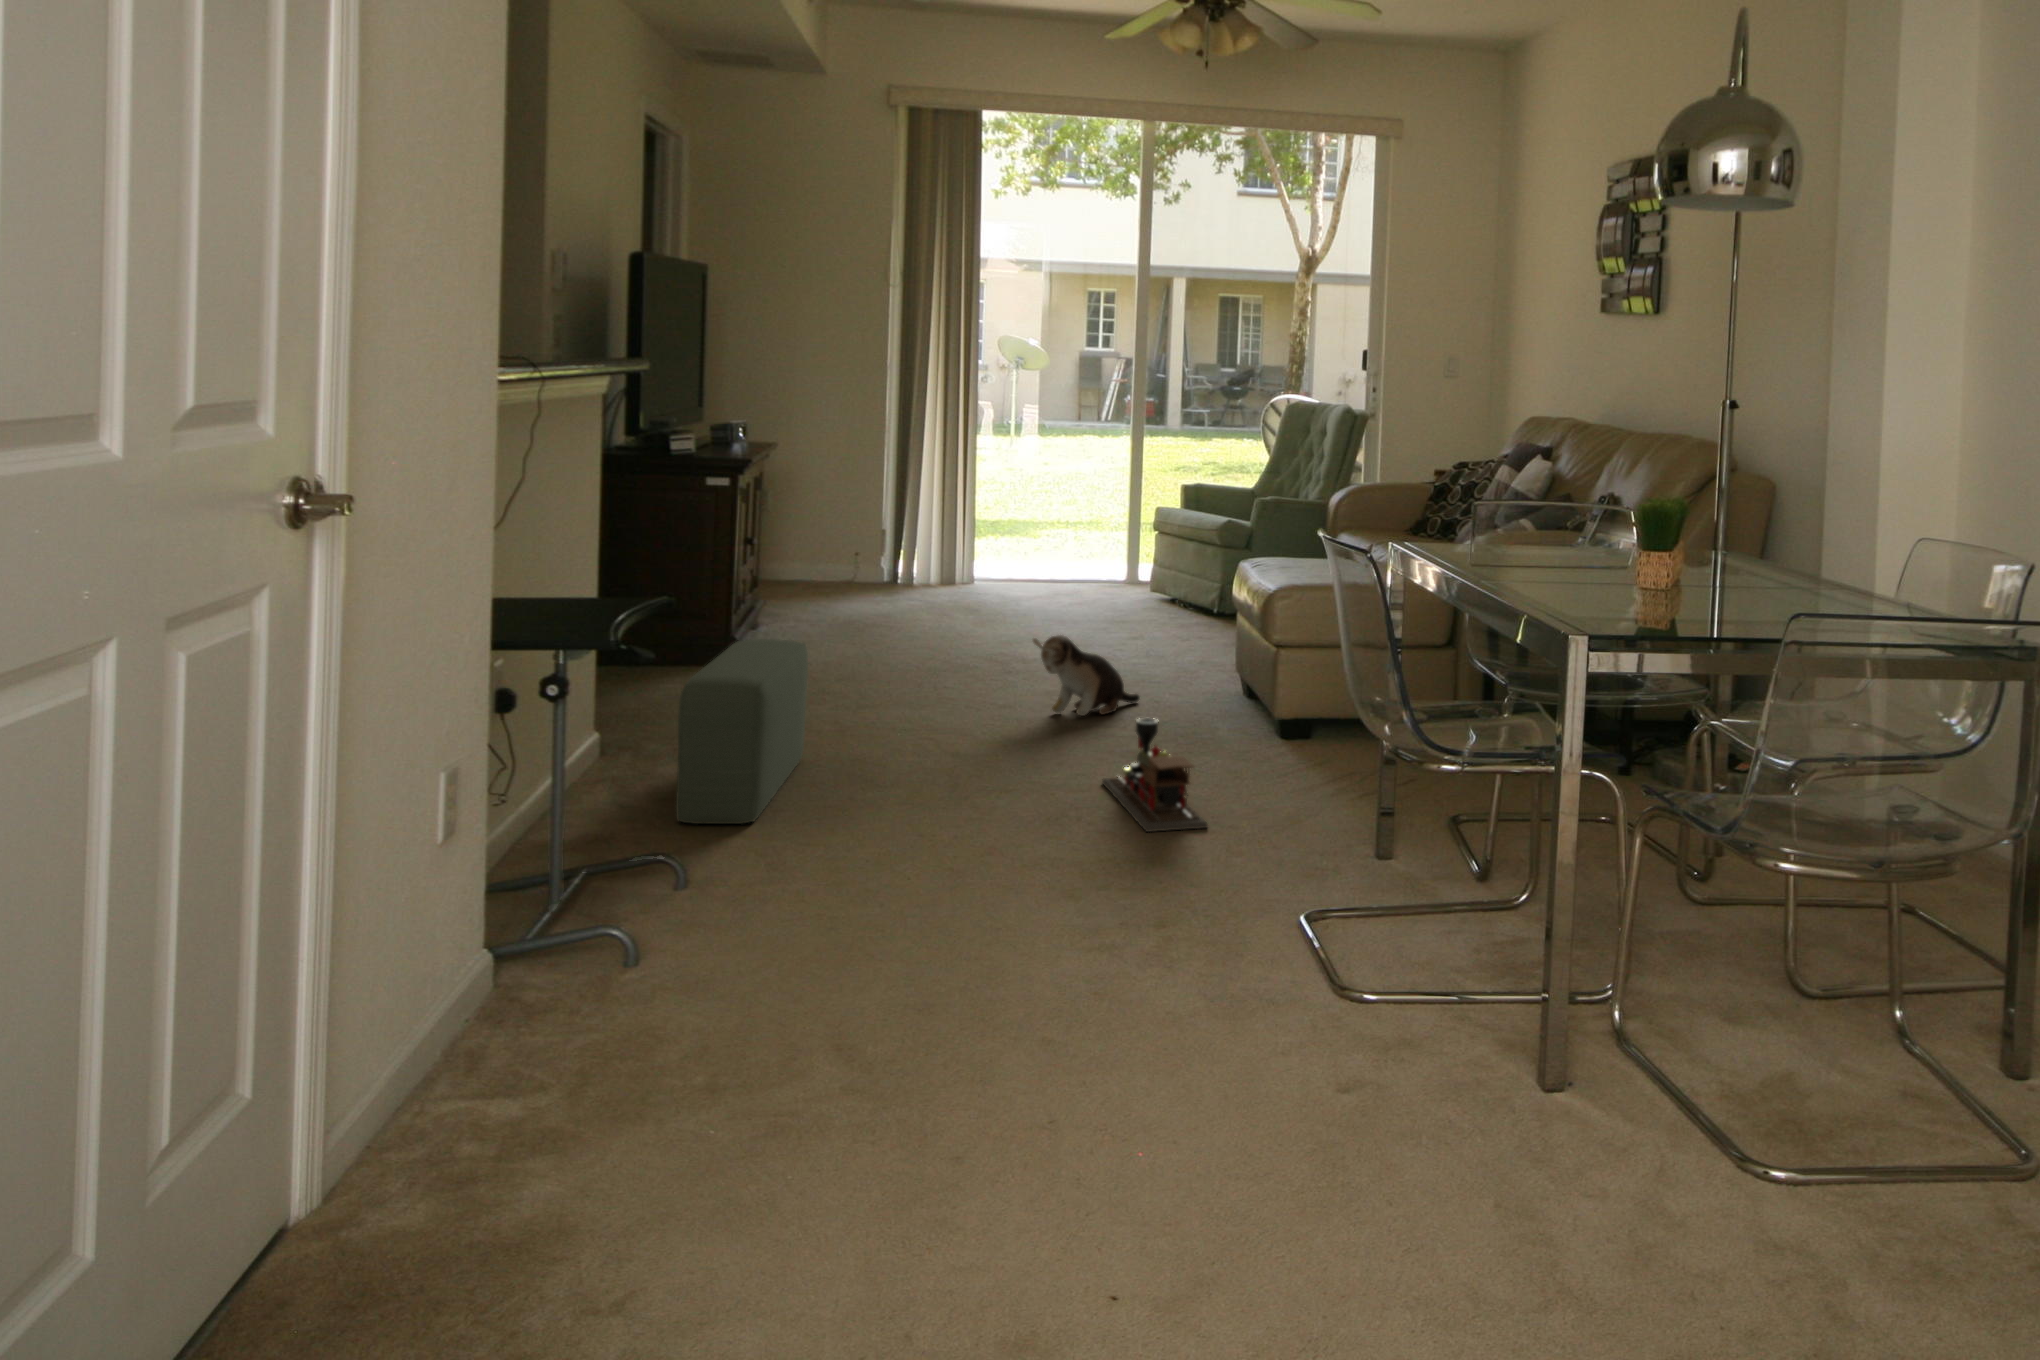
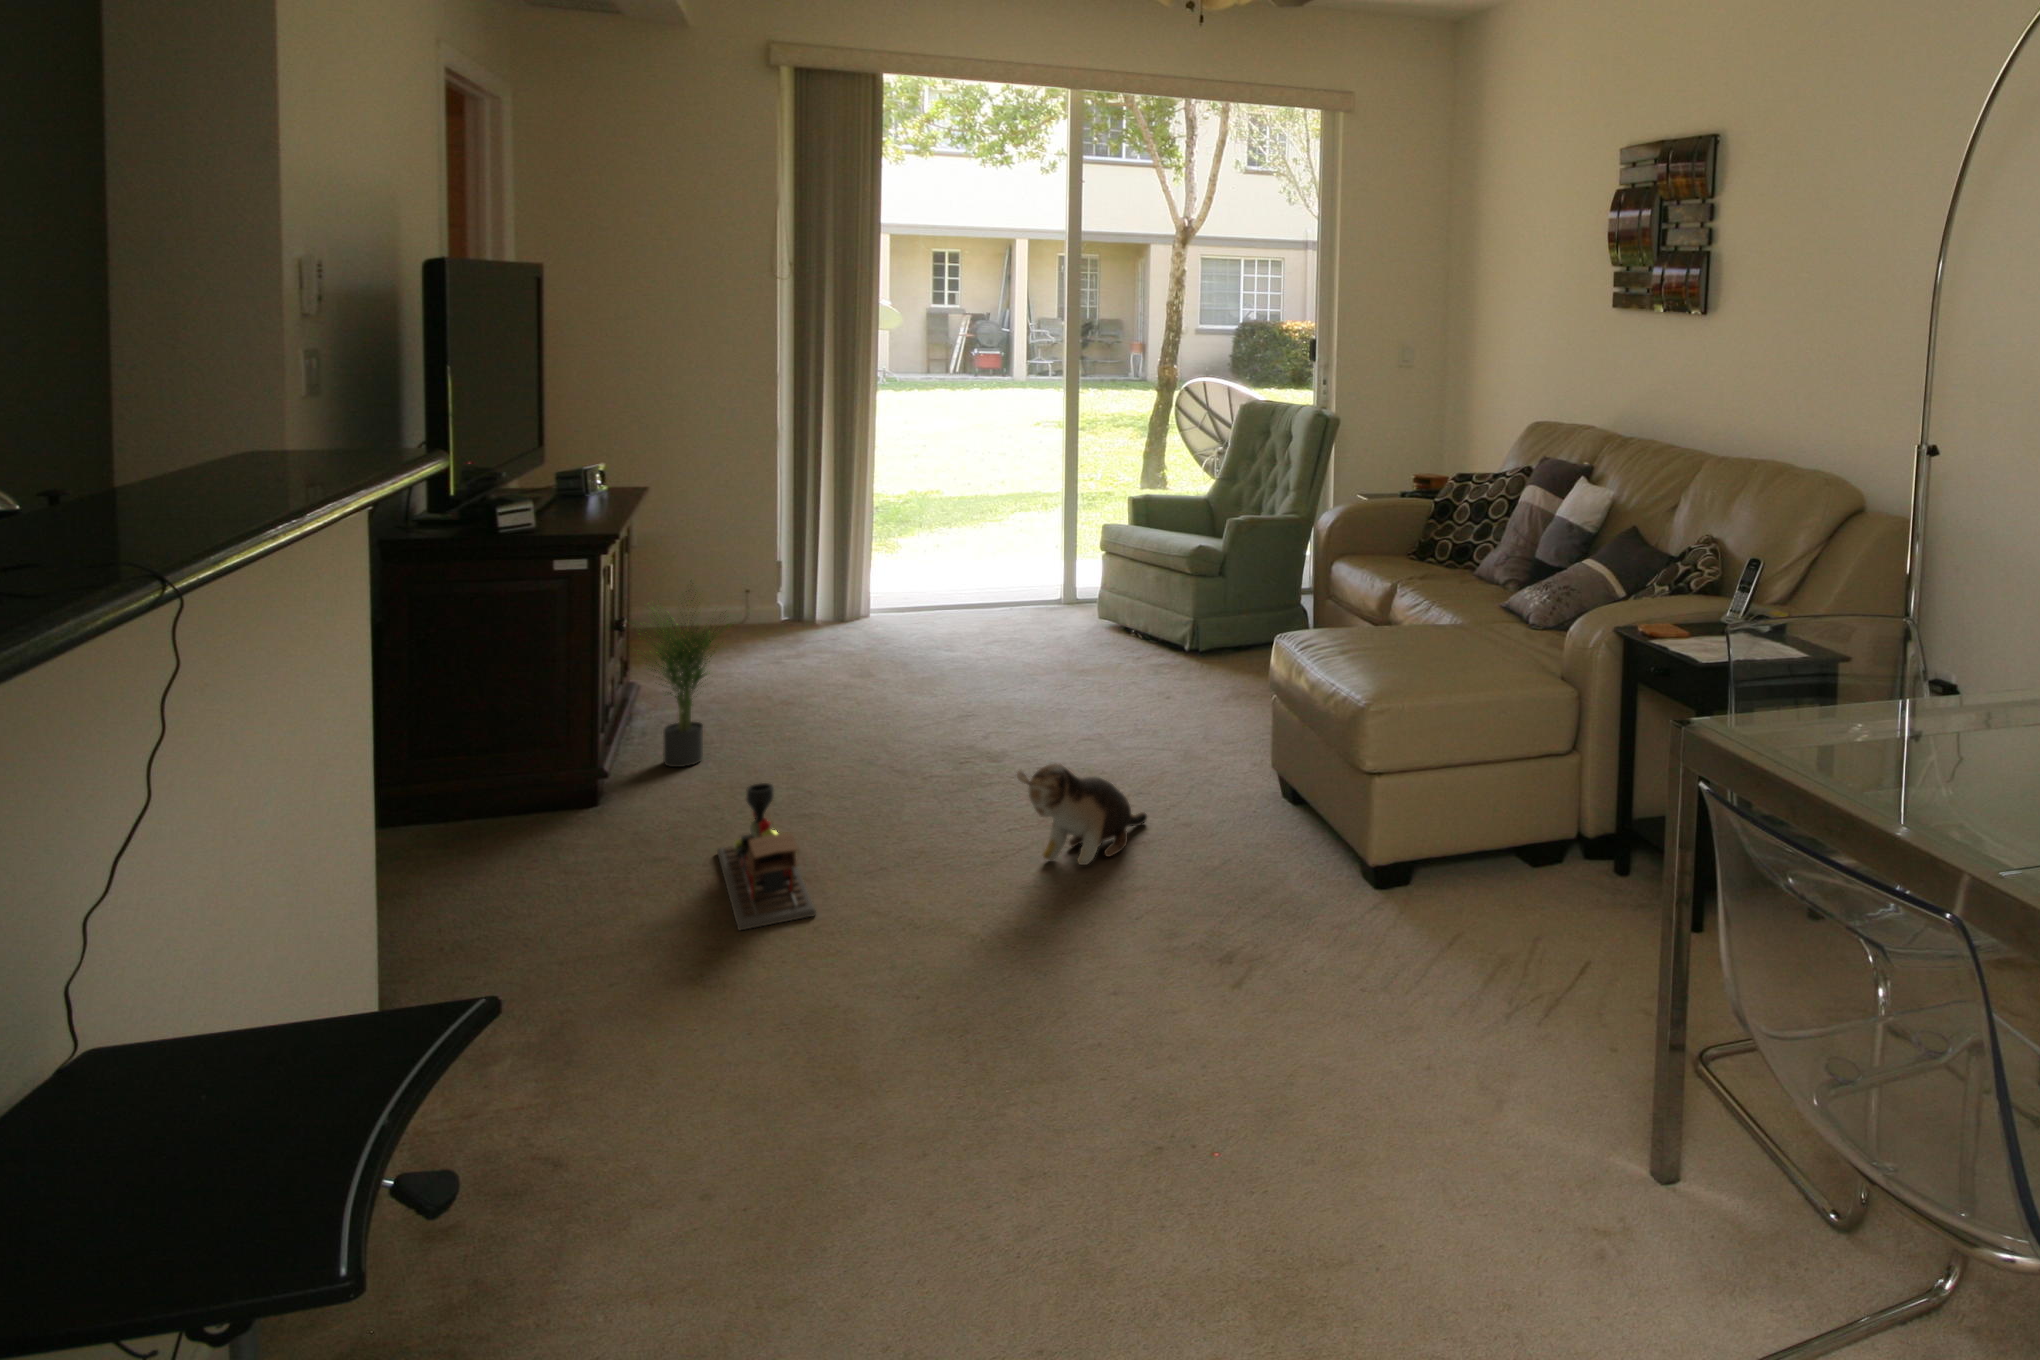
potted plant: none [759,509,843,654] -> present [638,591,729,767]
pouf: present [676,639,808,824] -> none [477,864,704,1279]
toy train: present [1102,718,1208,832] -> present [717,783,816,930]

